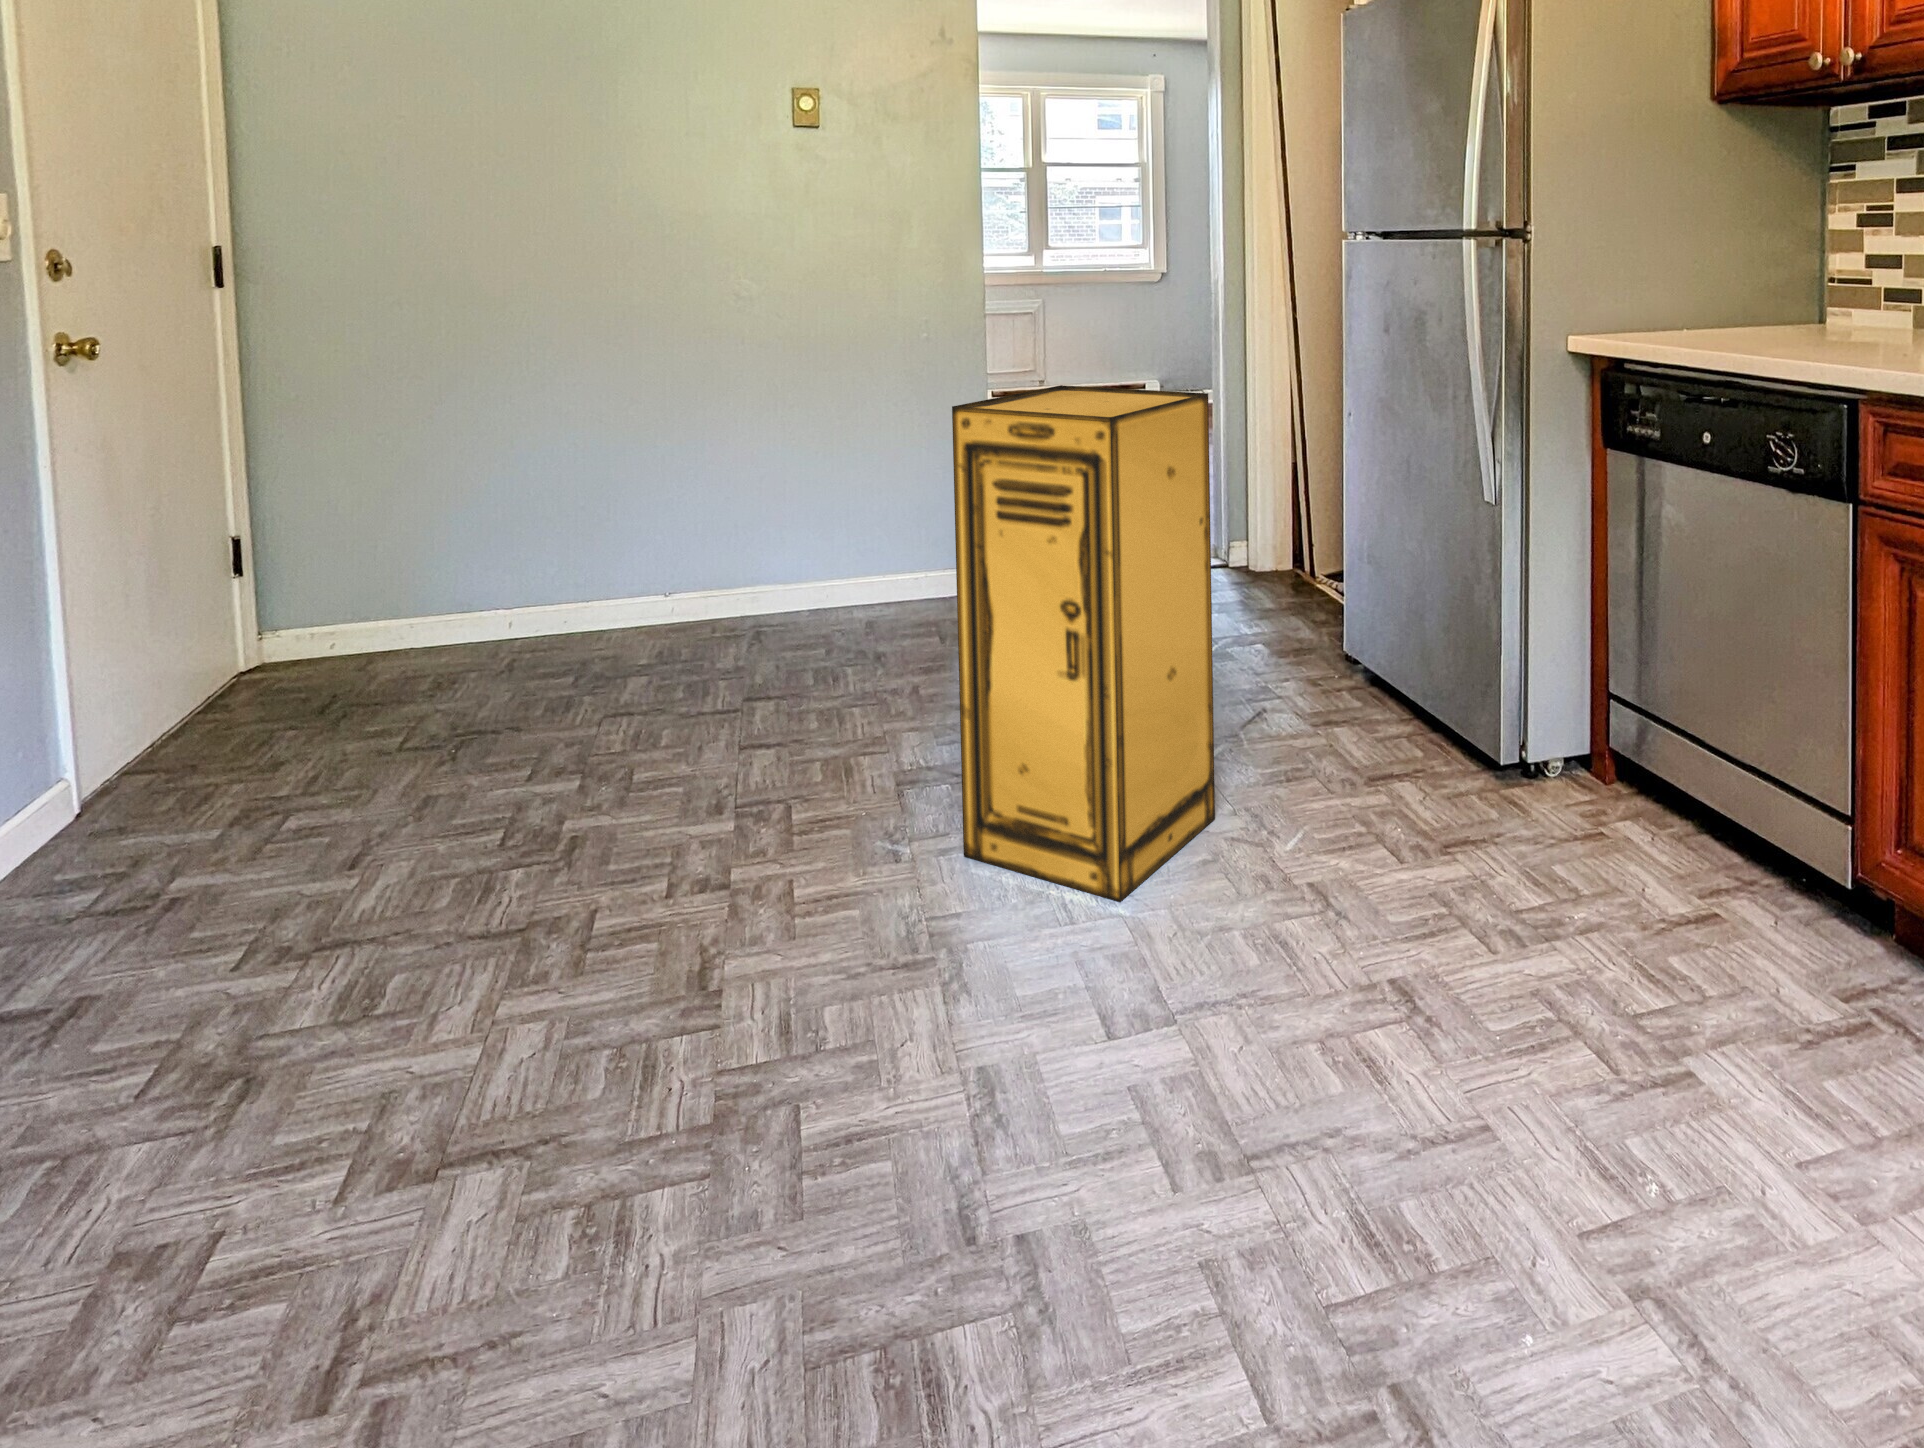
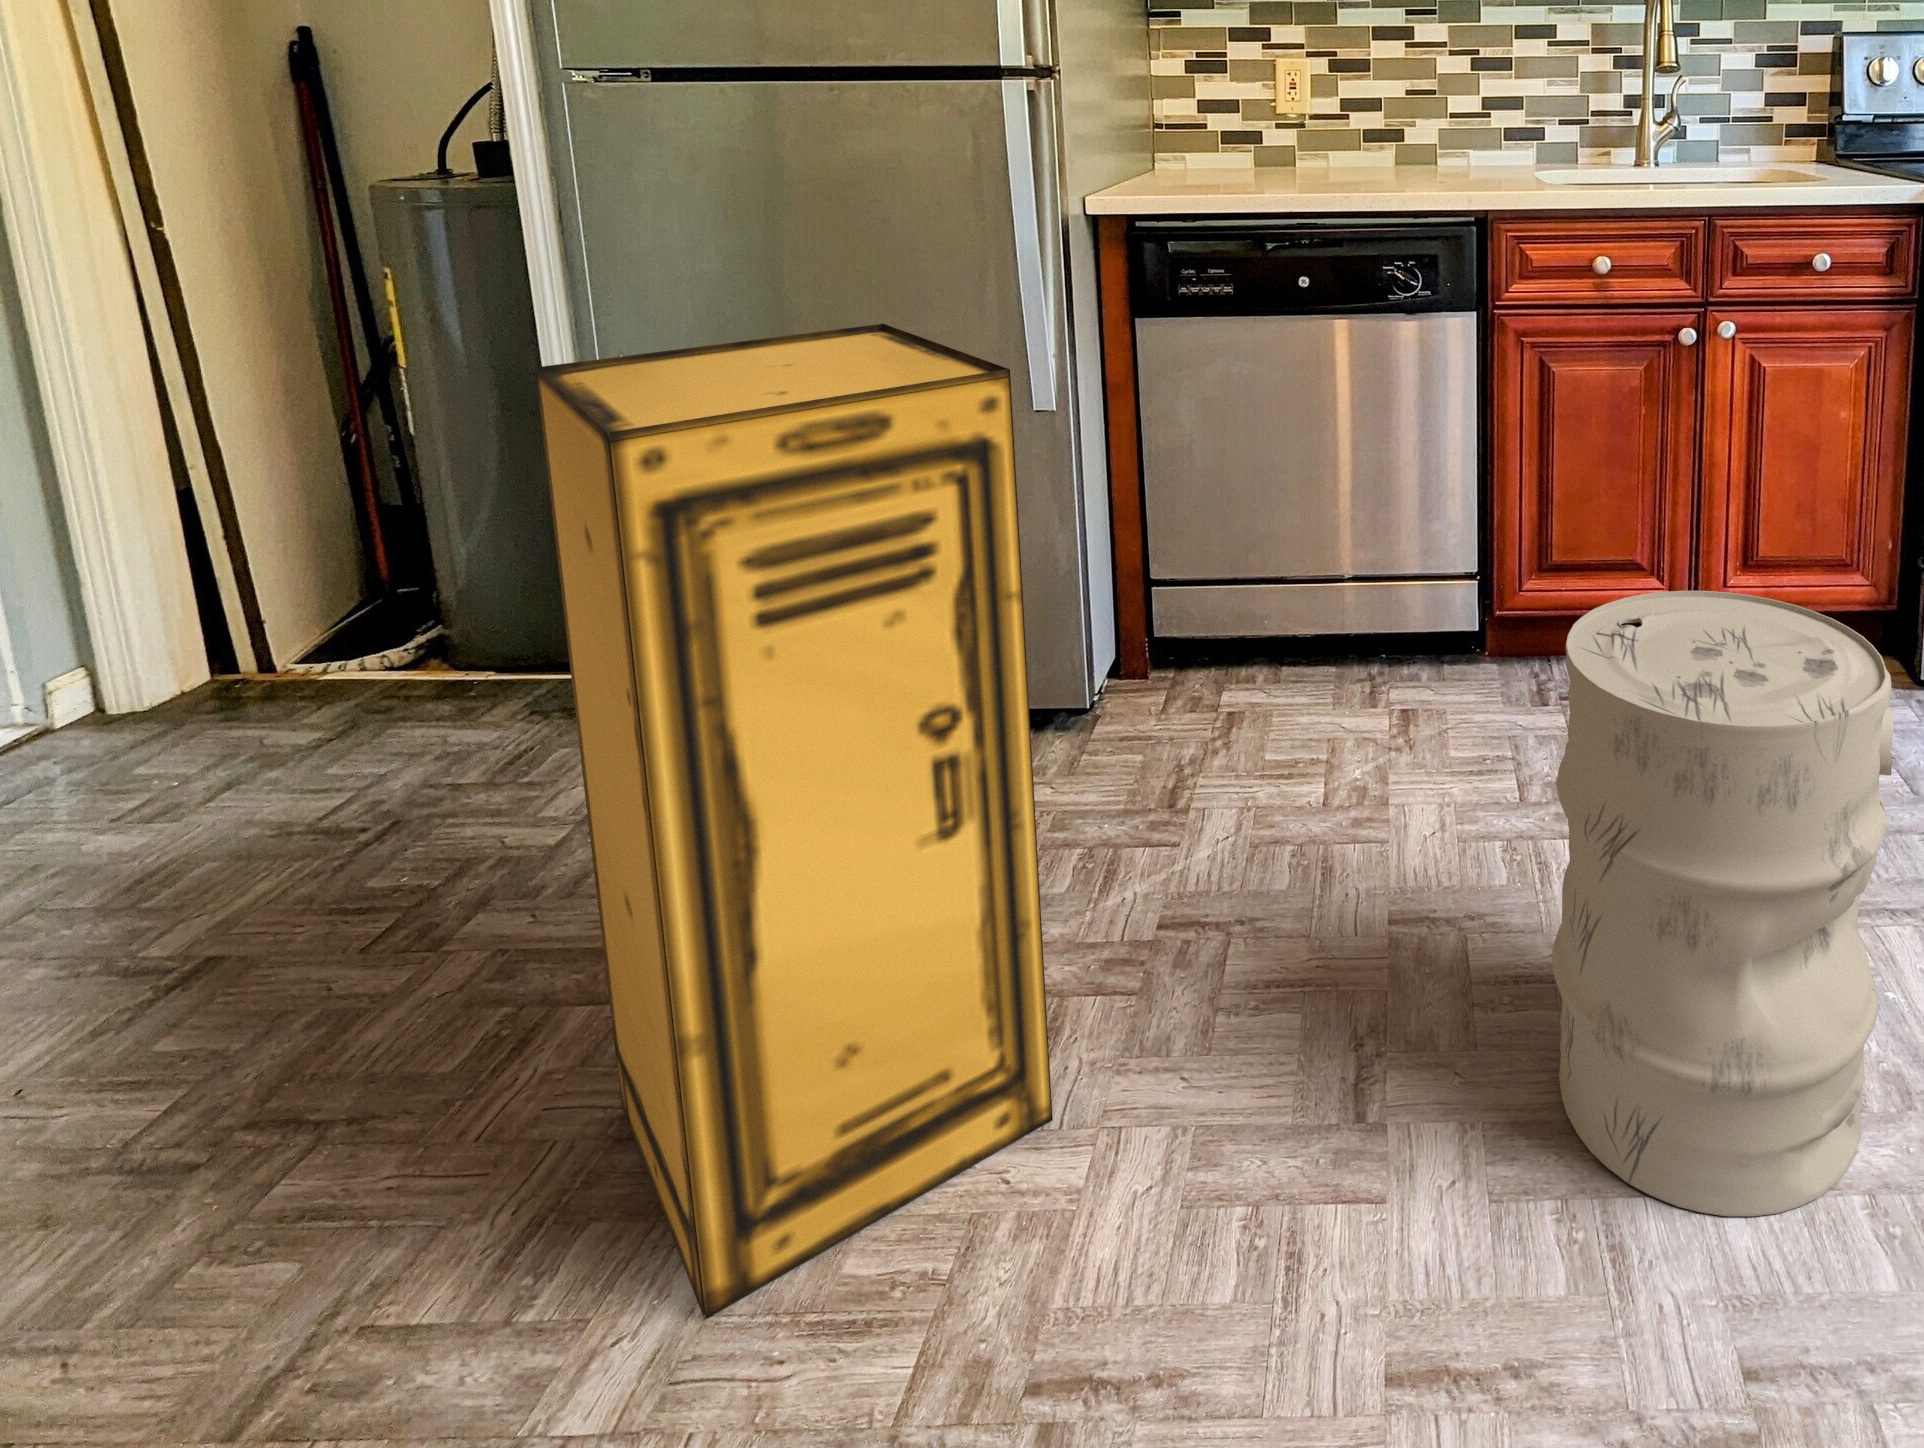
trash can: none [1156,714,1449,1324] -> present [1552,591,1894,1216]

